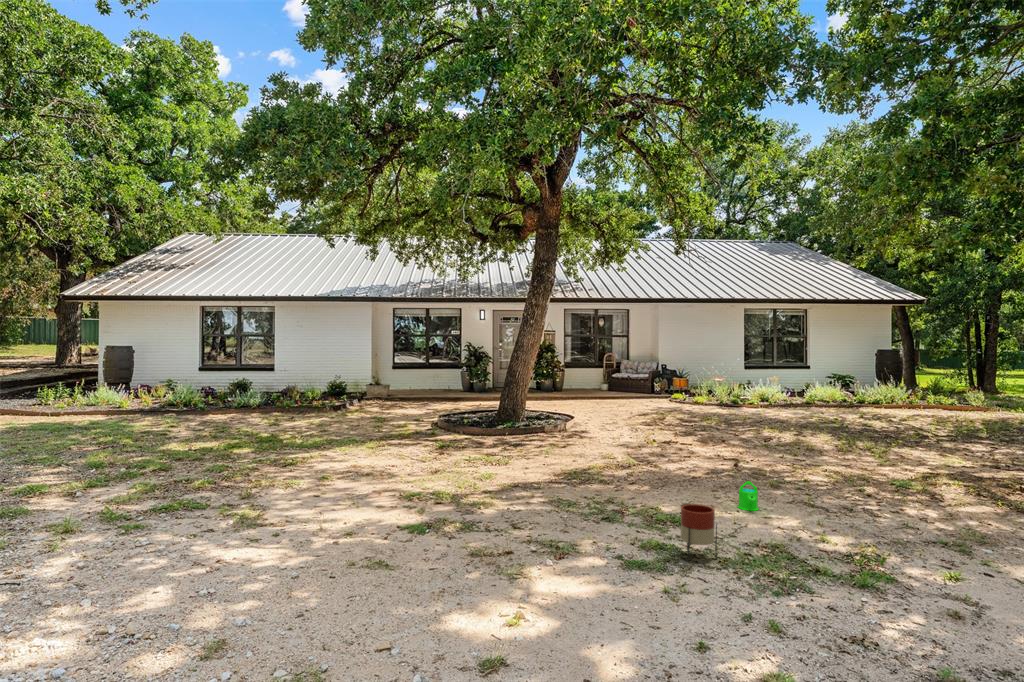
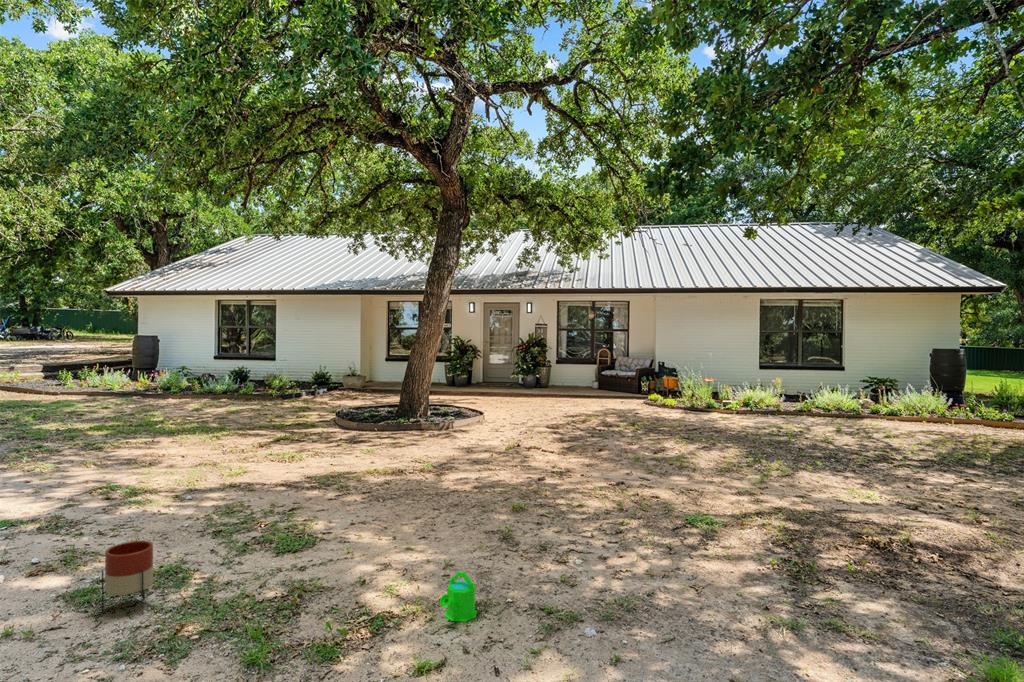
watering can: present [738,481,759,511] -> present [440,571,477,622]

